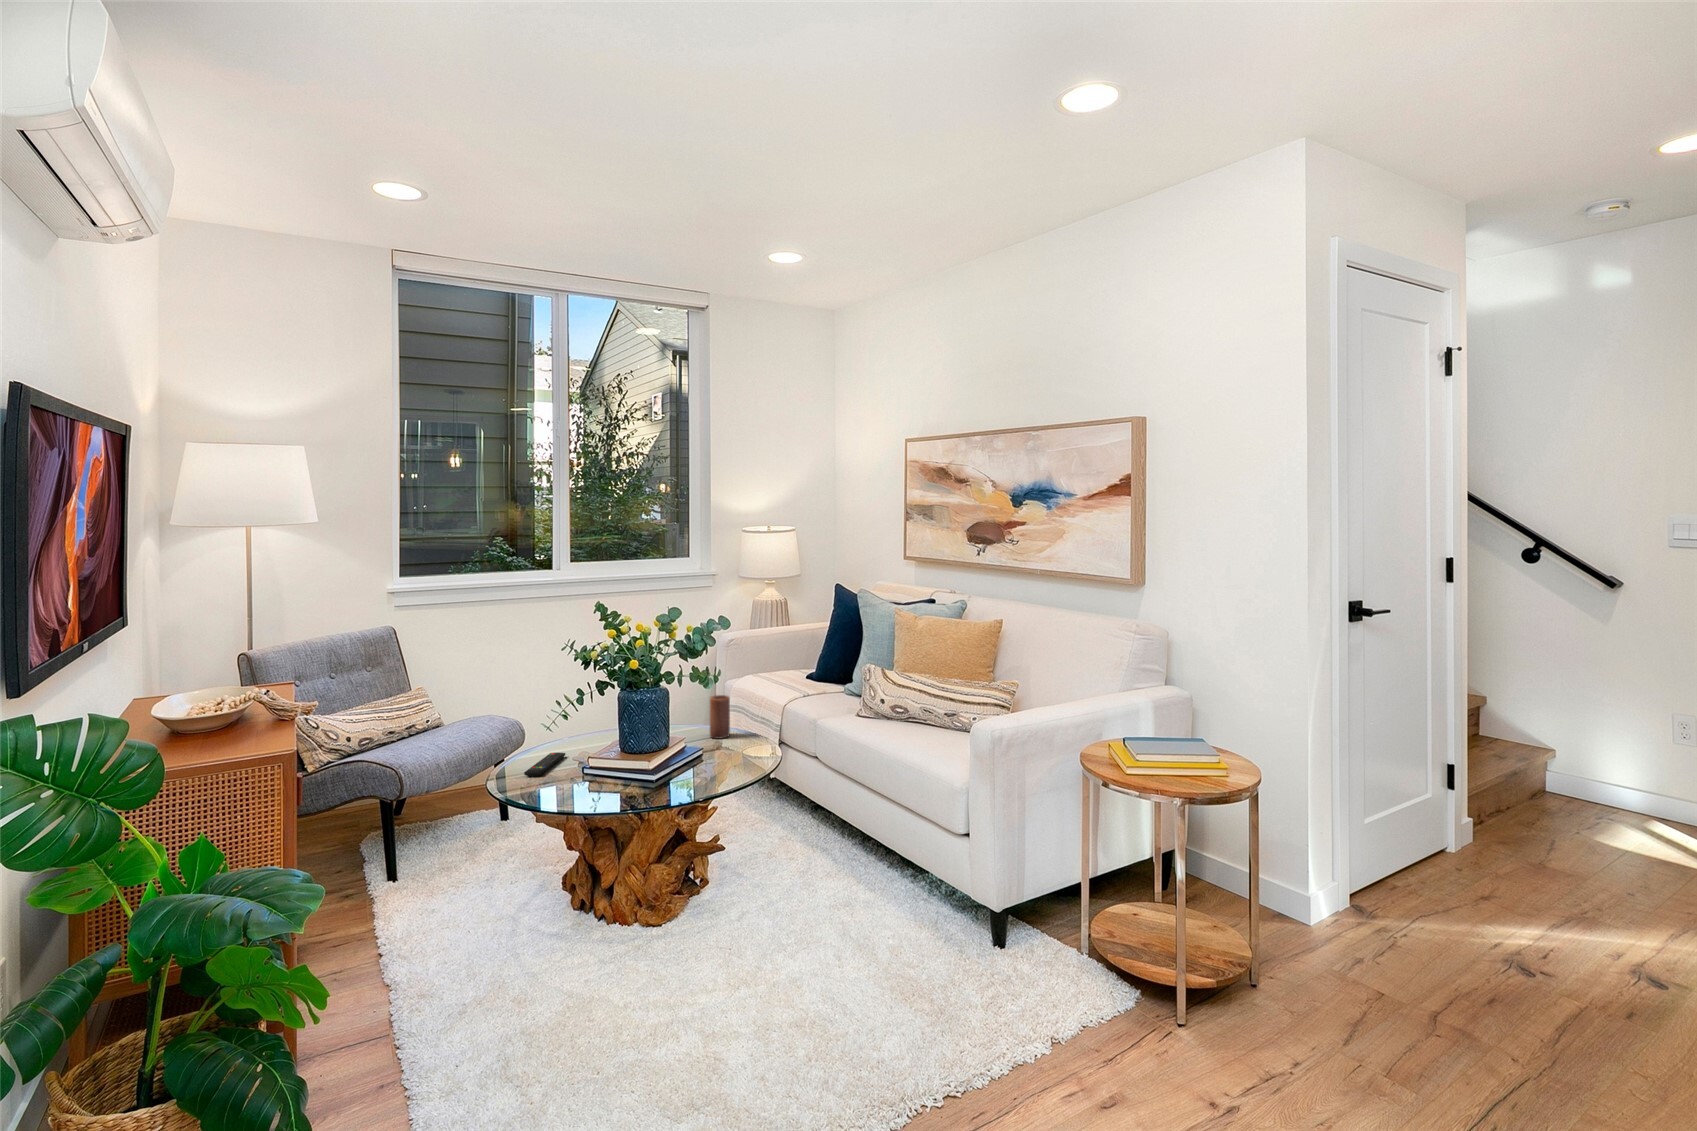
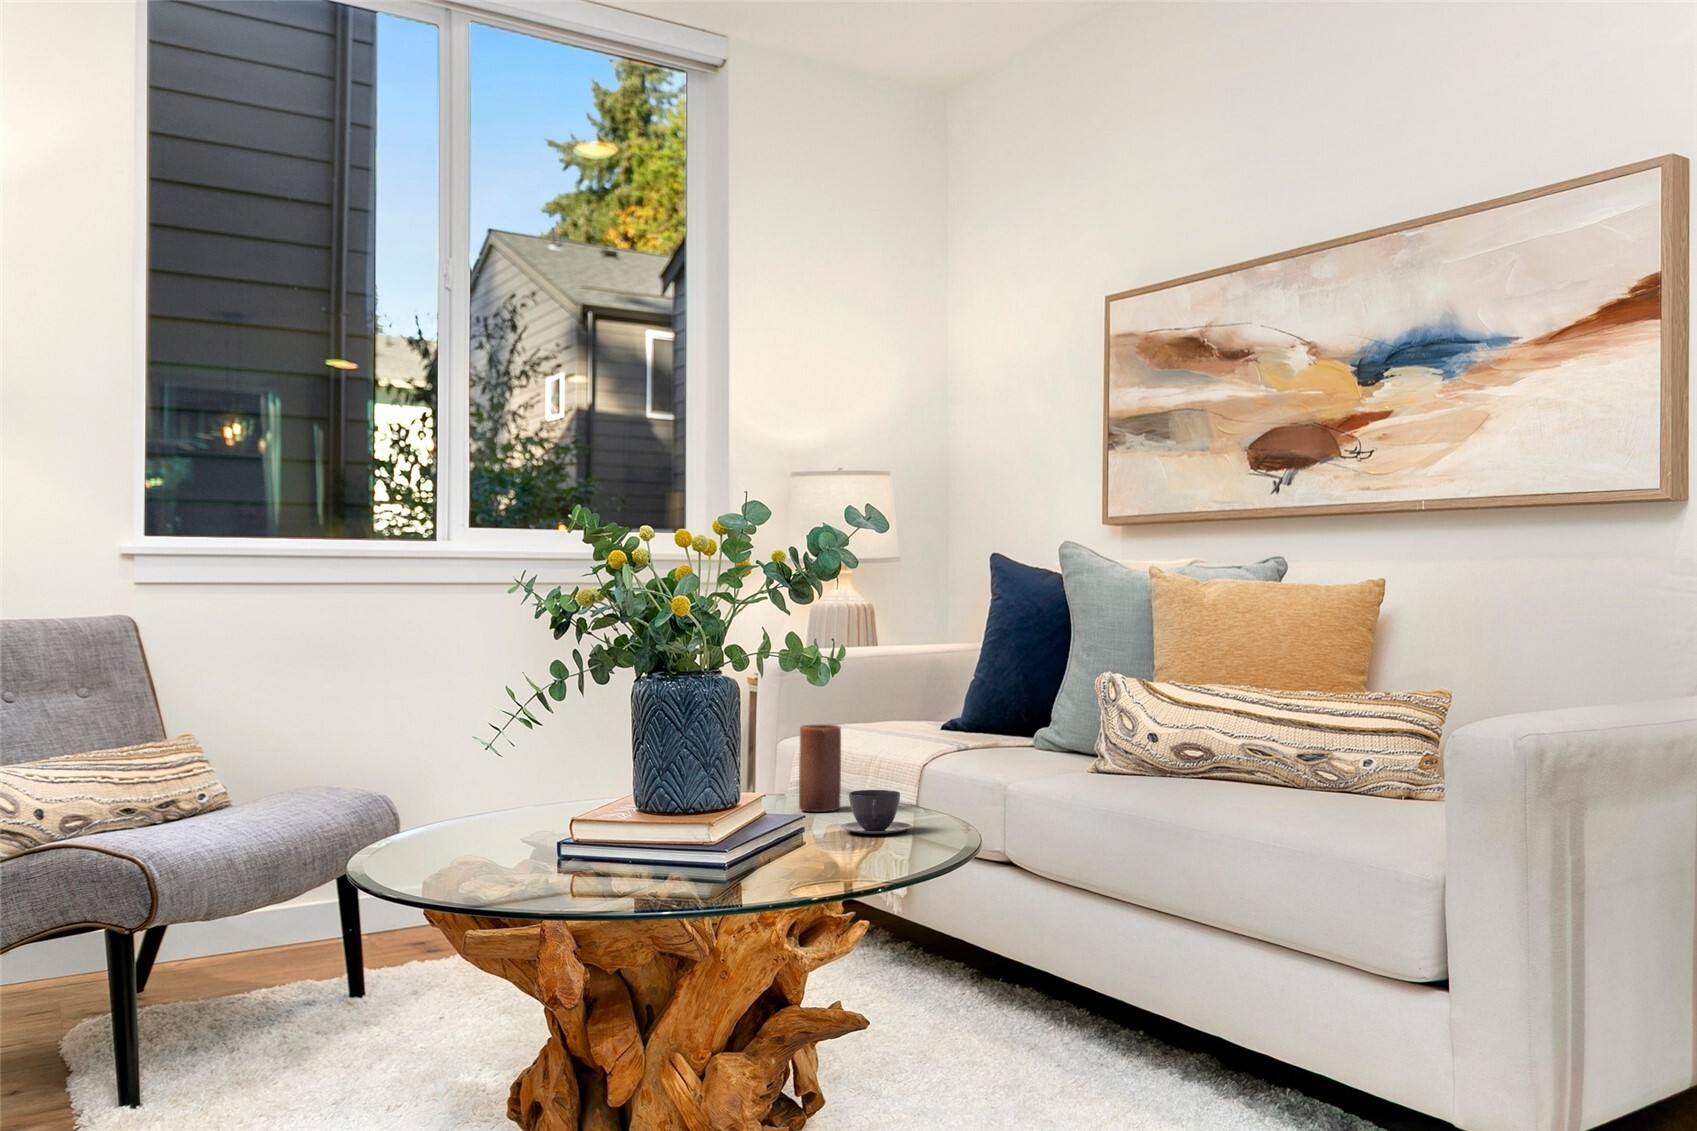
teacup: none [718,736,752,759] -> present [841,790,912,834]
remote control: present [524,752,565,777] -> none [430,830,507,863]

